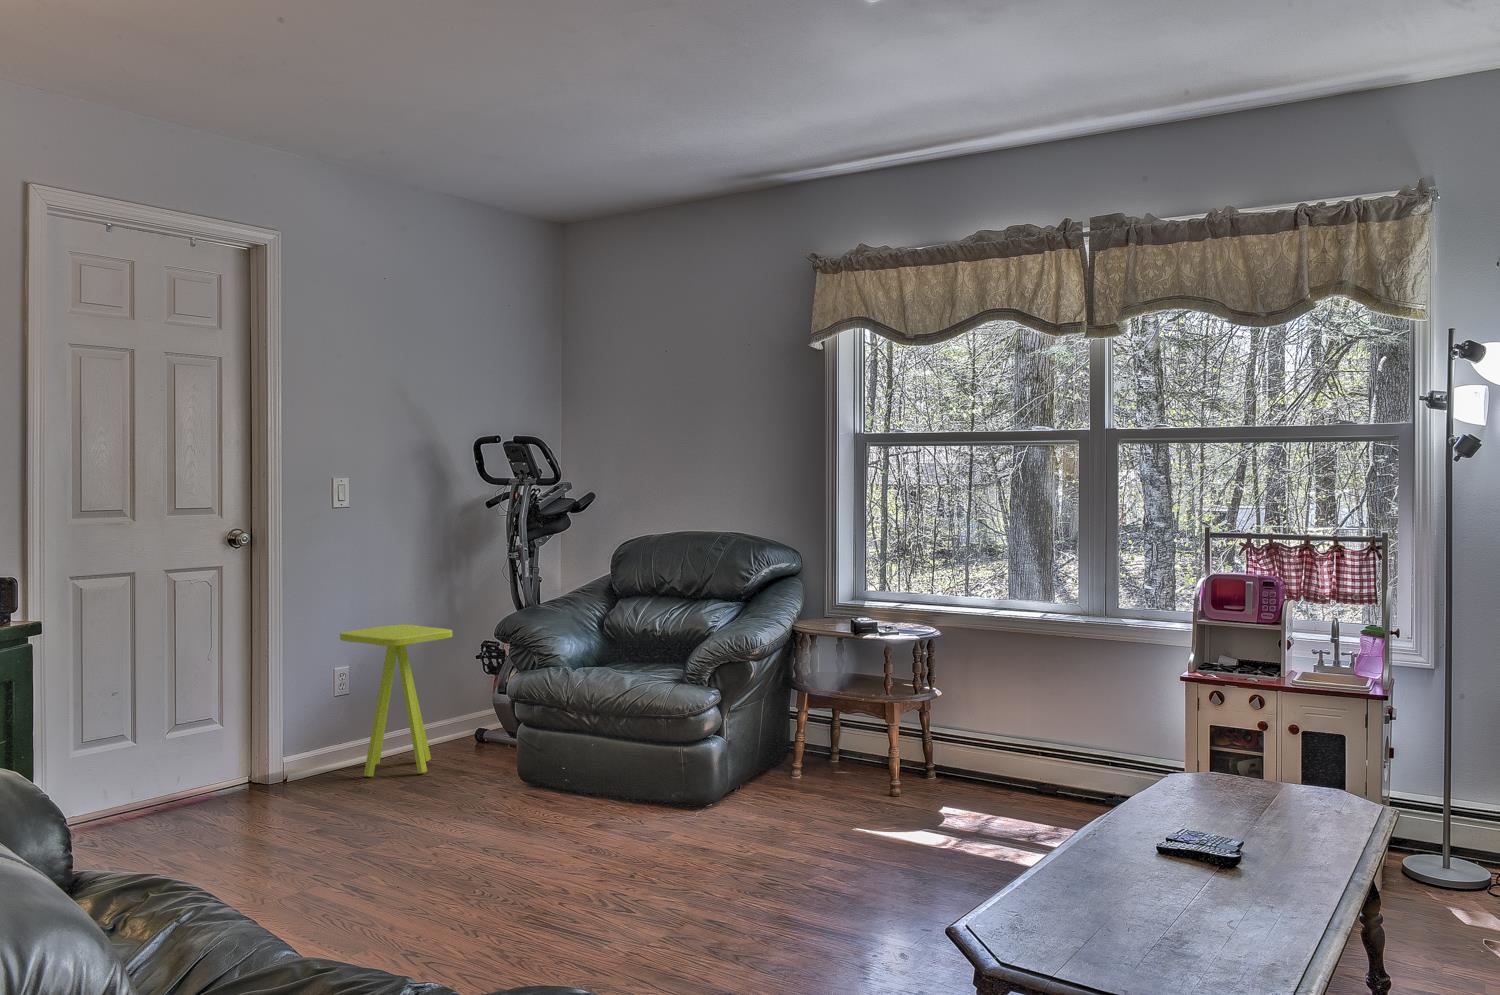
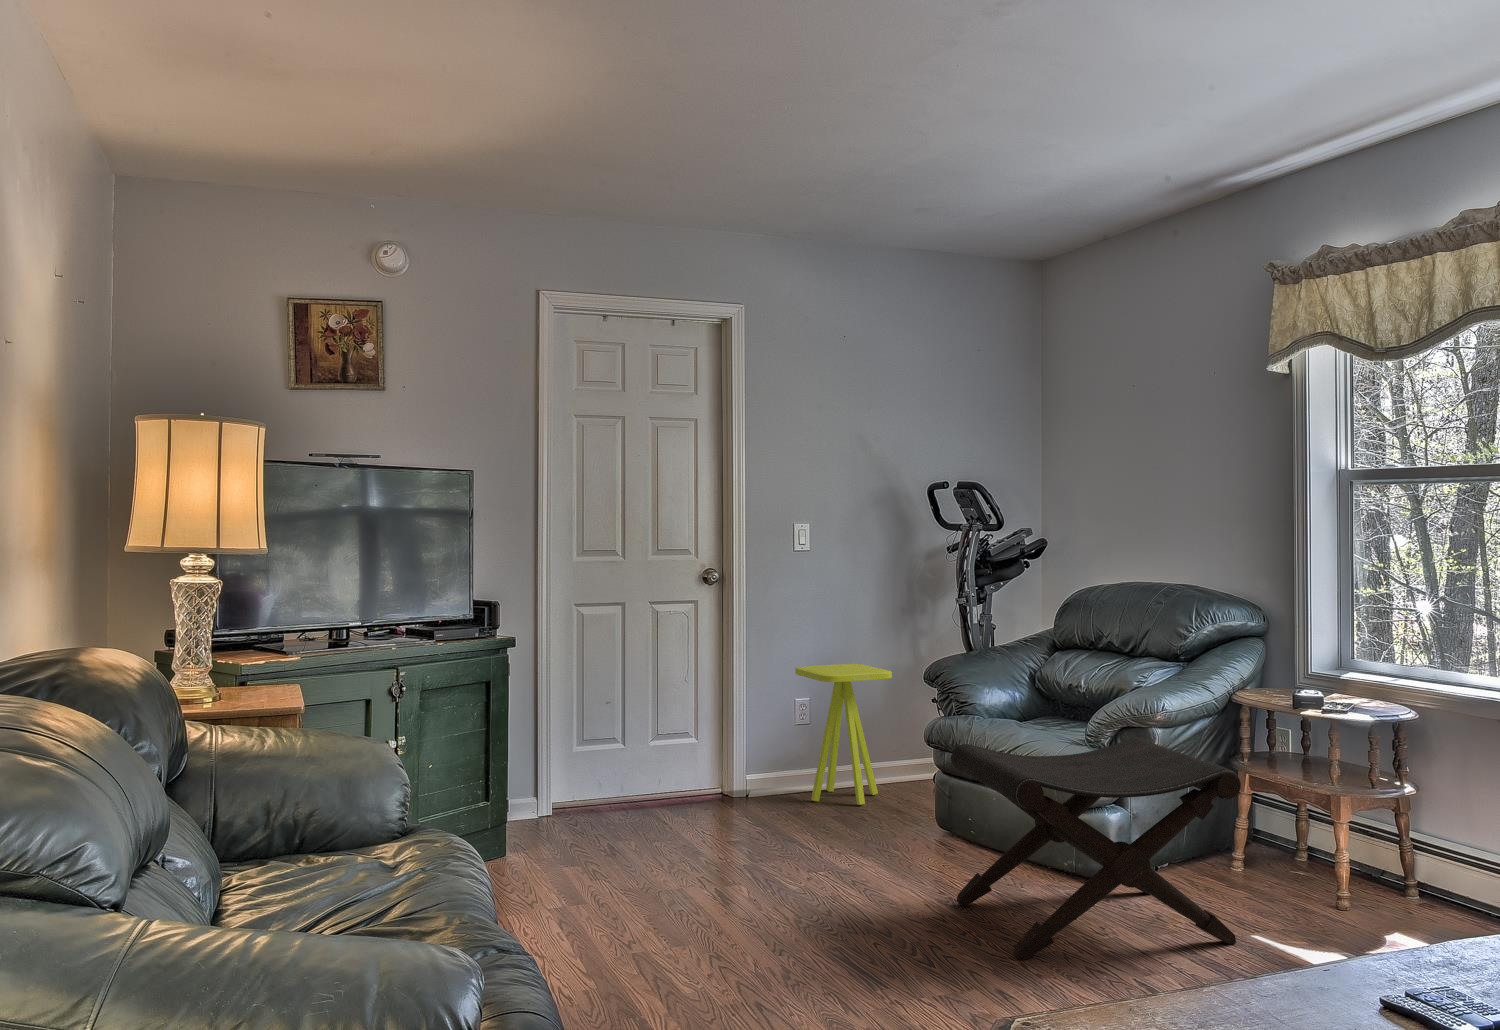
footstool: none [597,673,855,888] -> present [952,737,1241,960]

